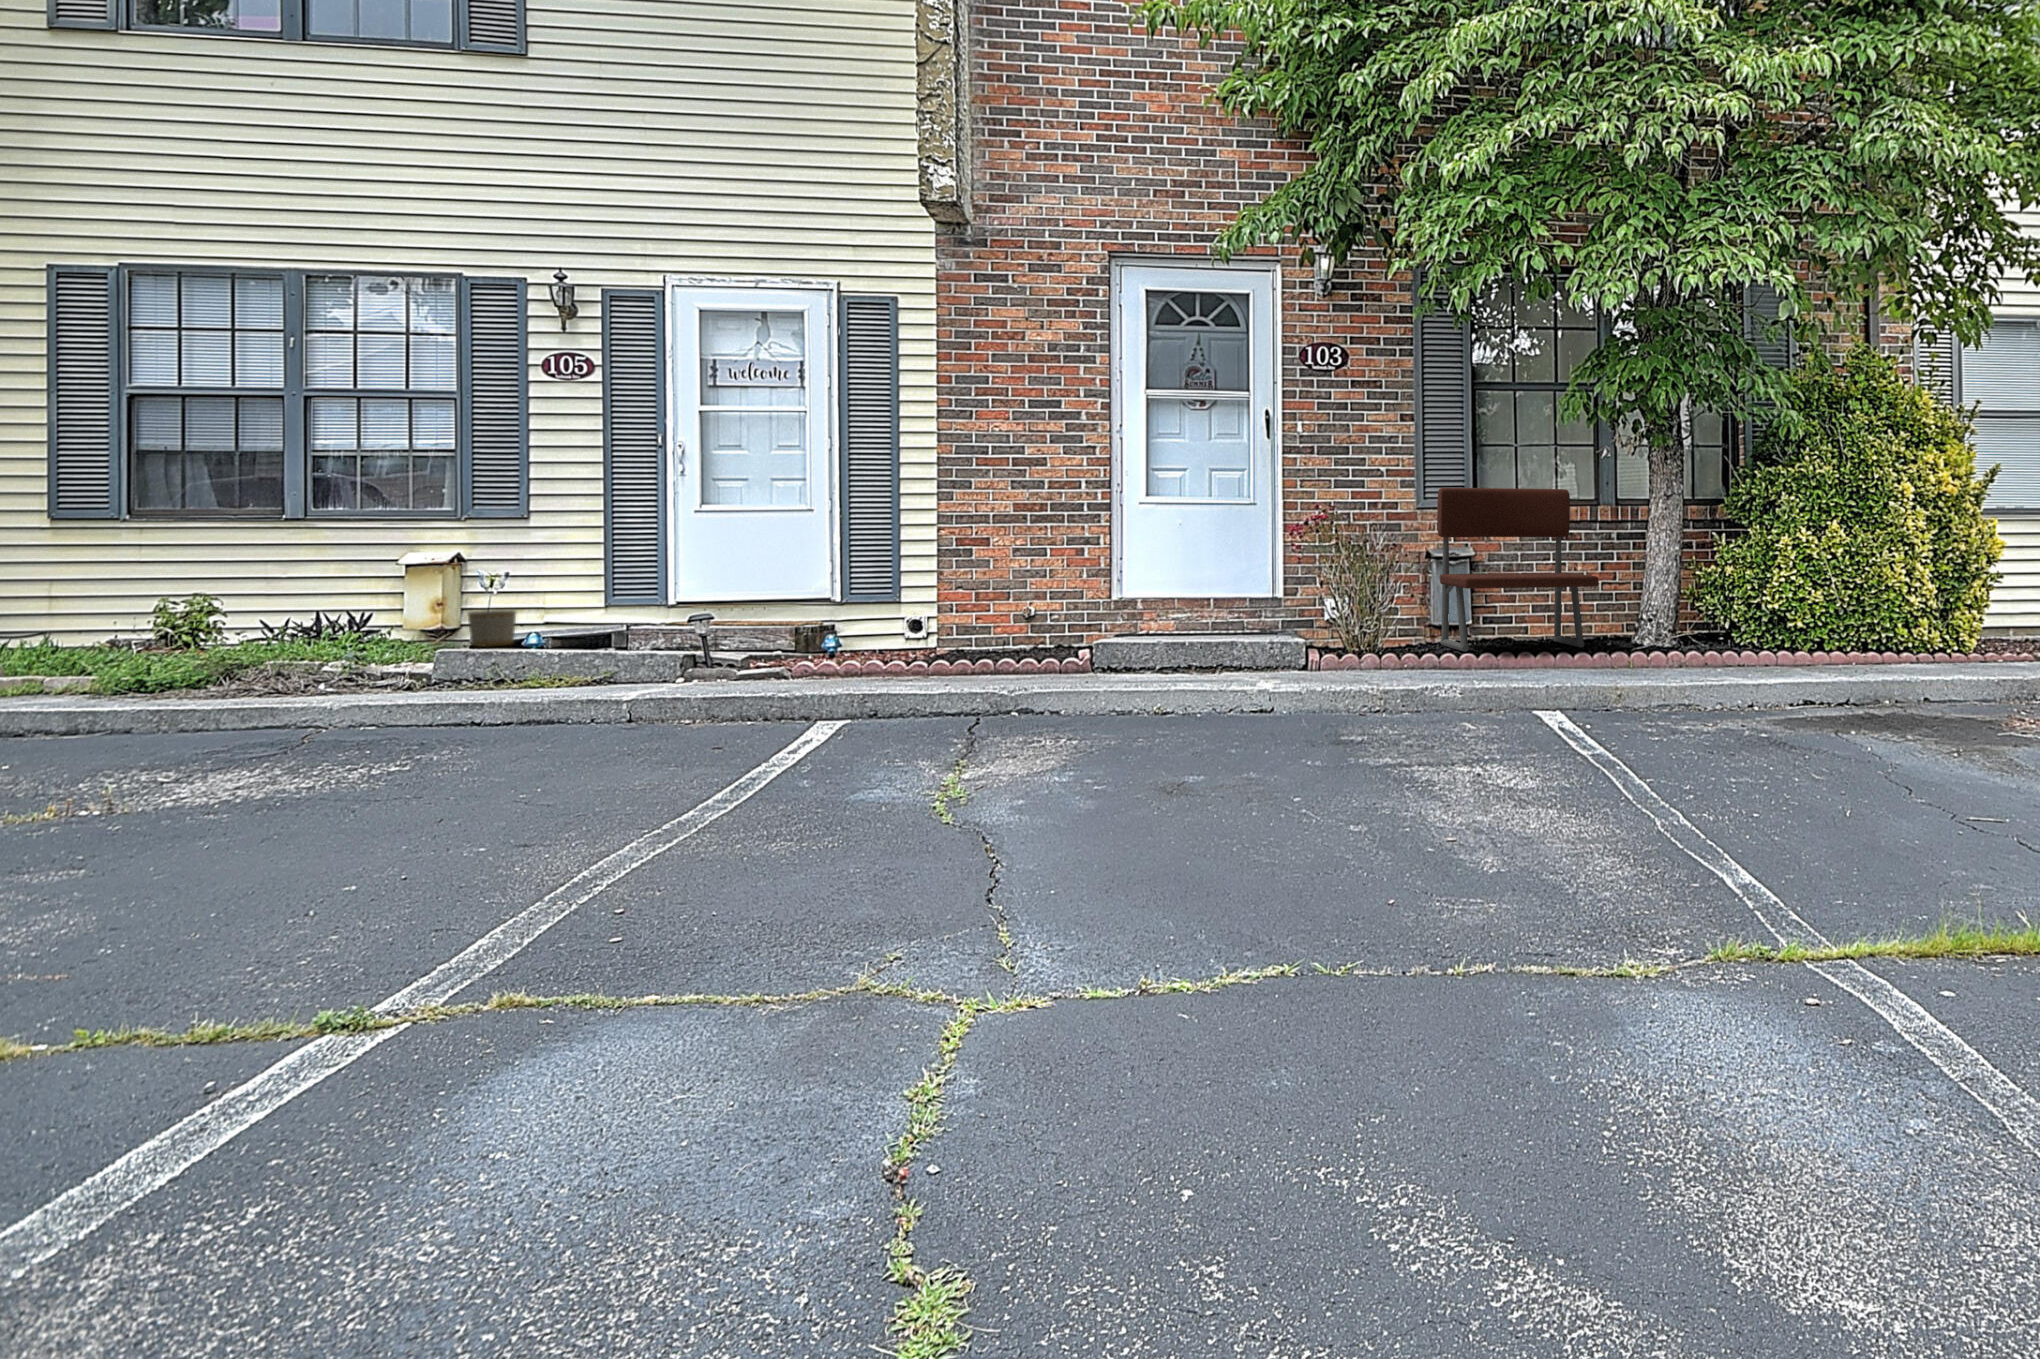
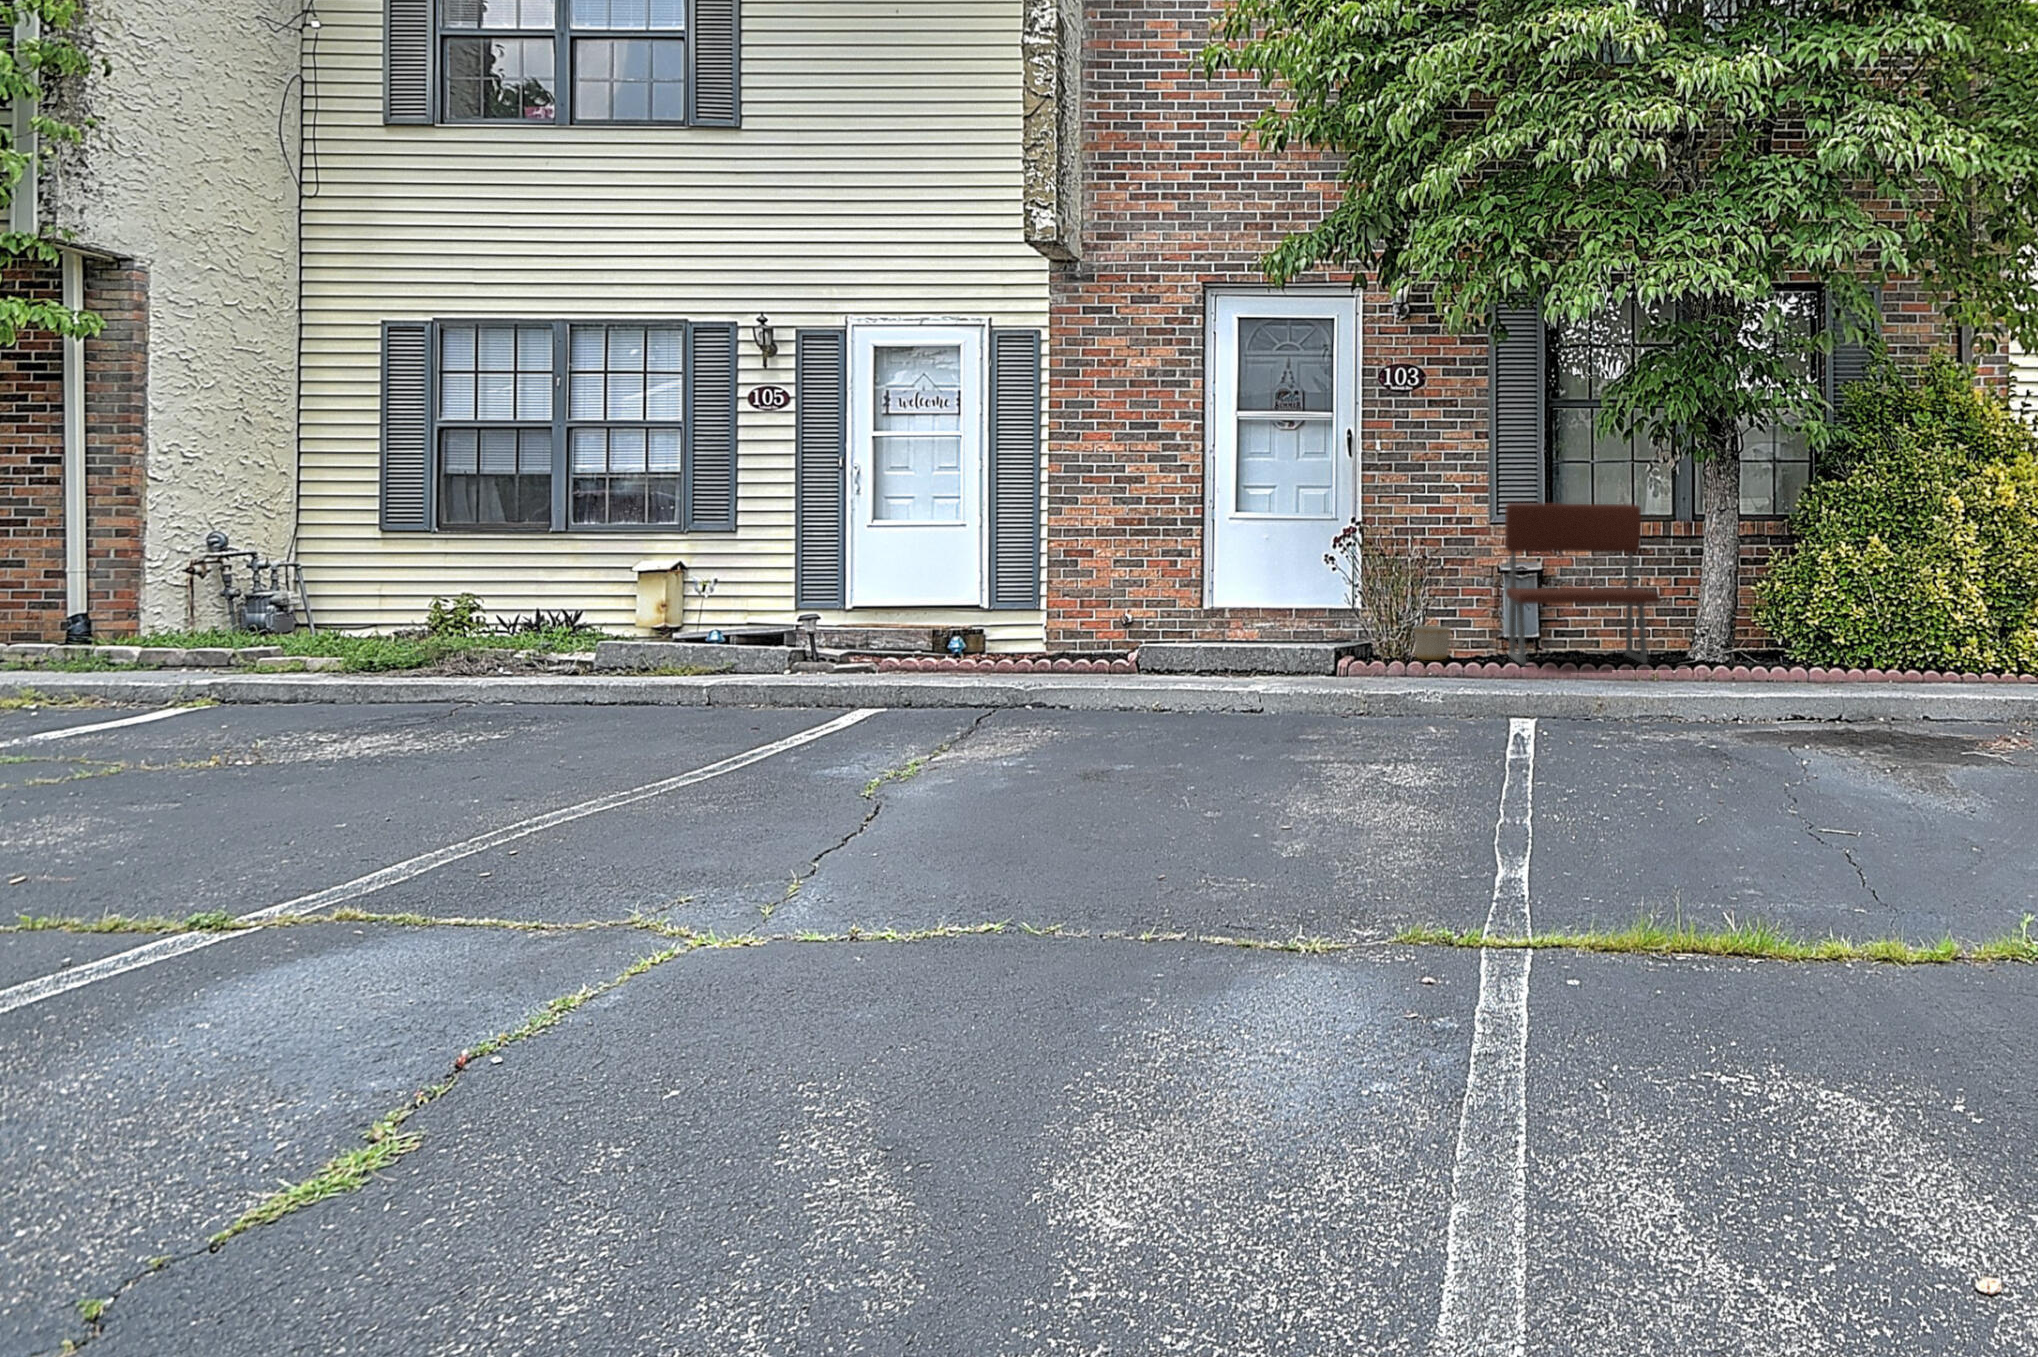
planter: present [467,610,516,647] -> present [1414,626,1450,660]

